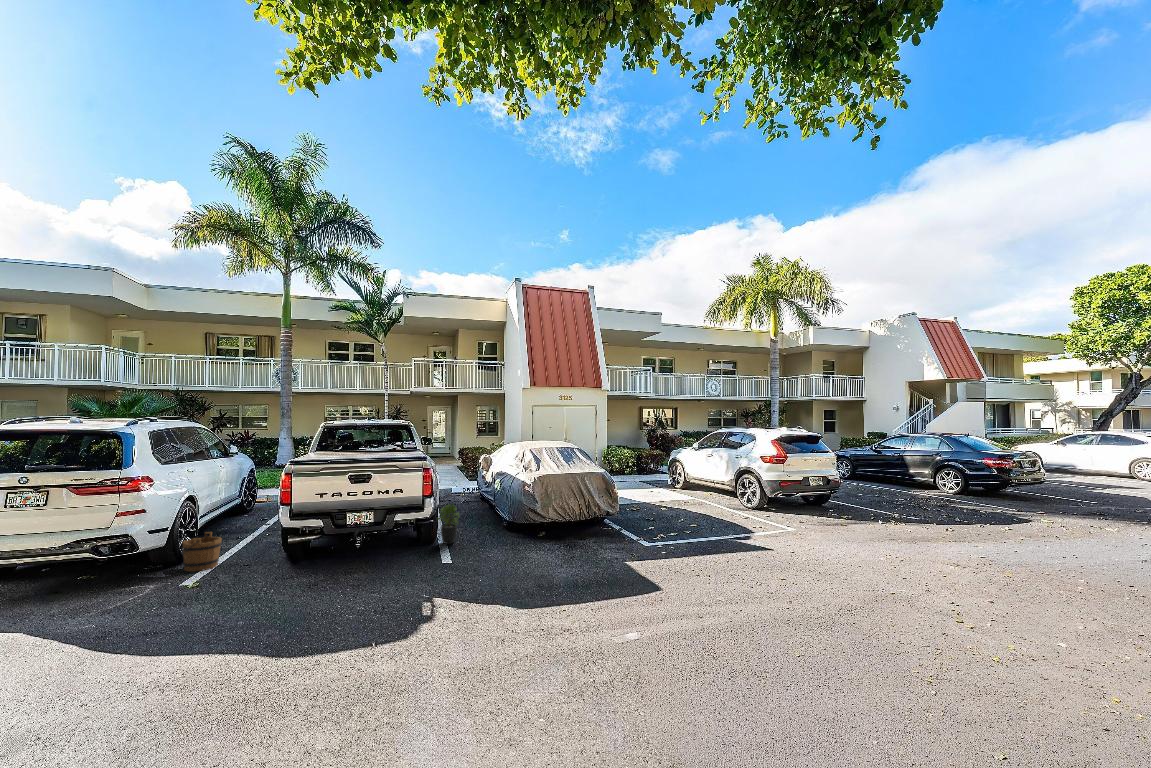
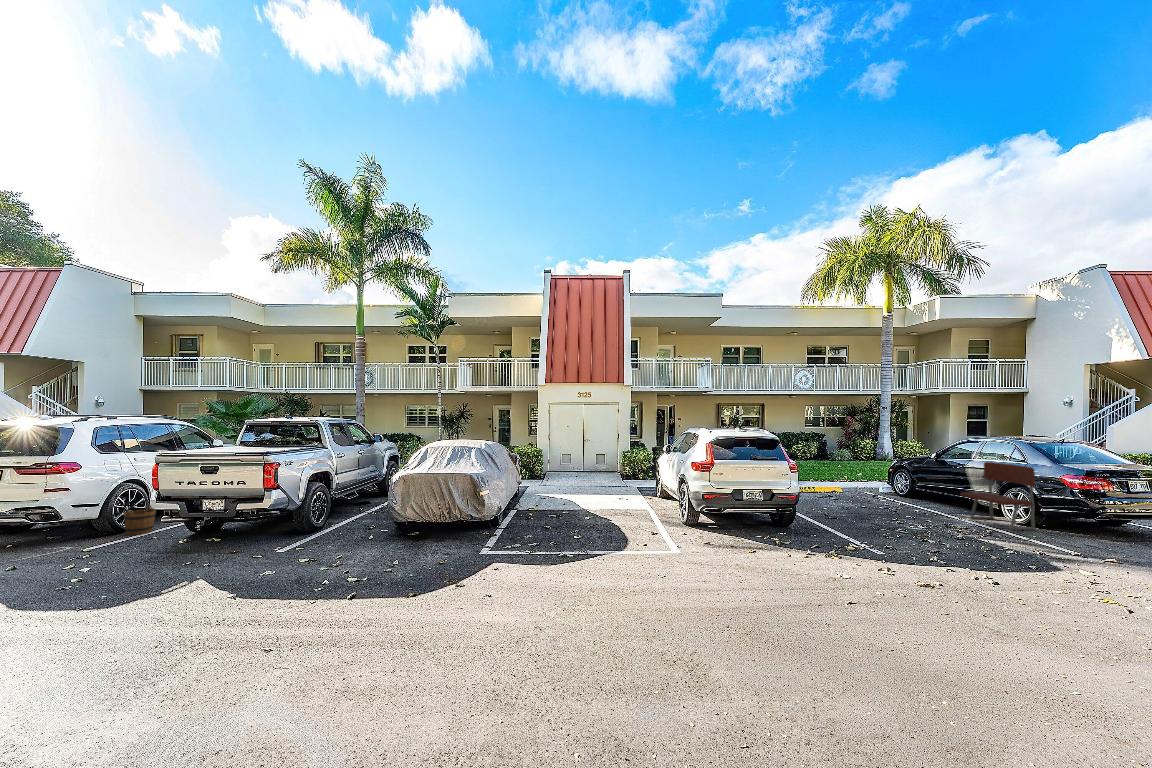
bench: none [902,450,955,497] -> present [960,462,1036,530]
potted plant: present [440,504,459,544] -> none [317,495,343,532]

